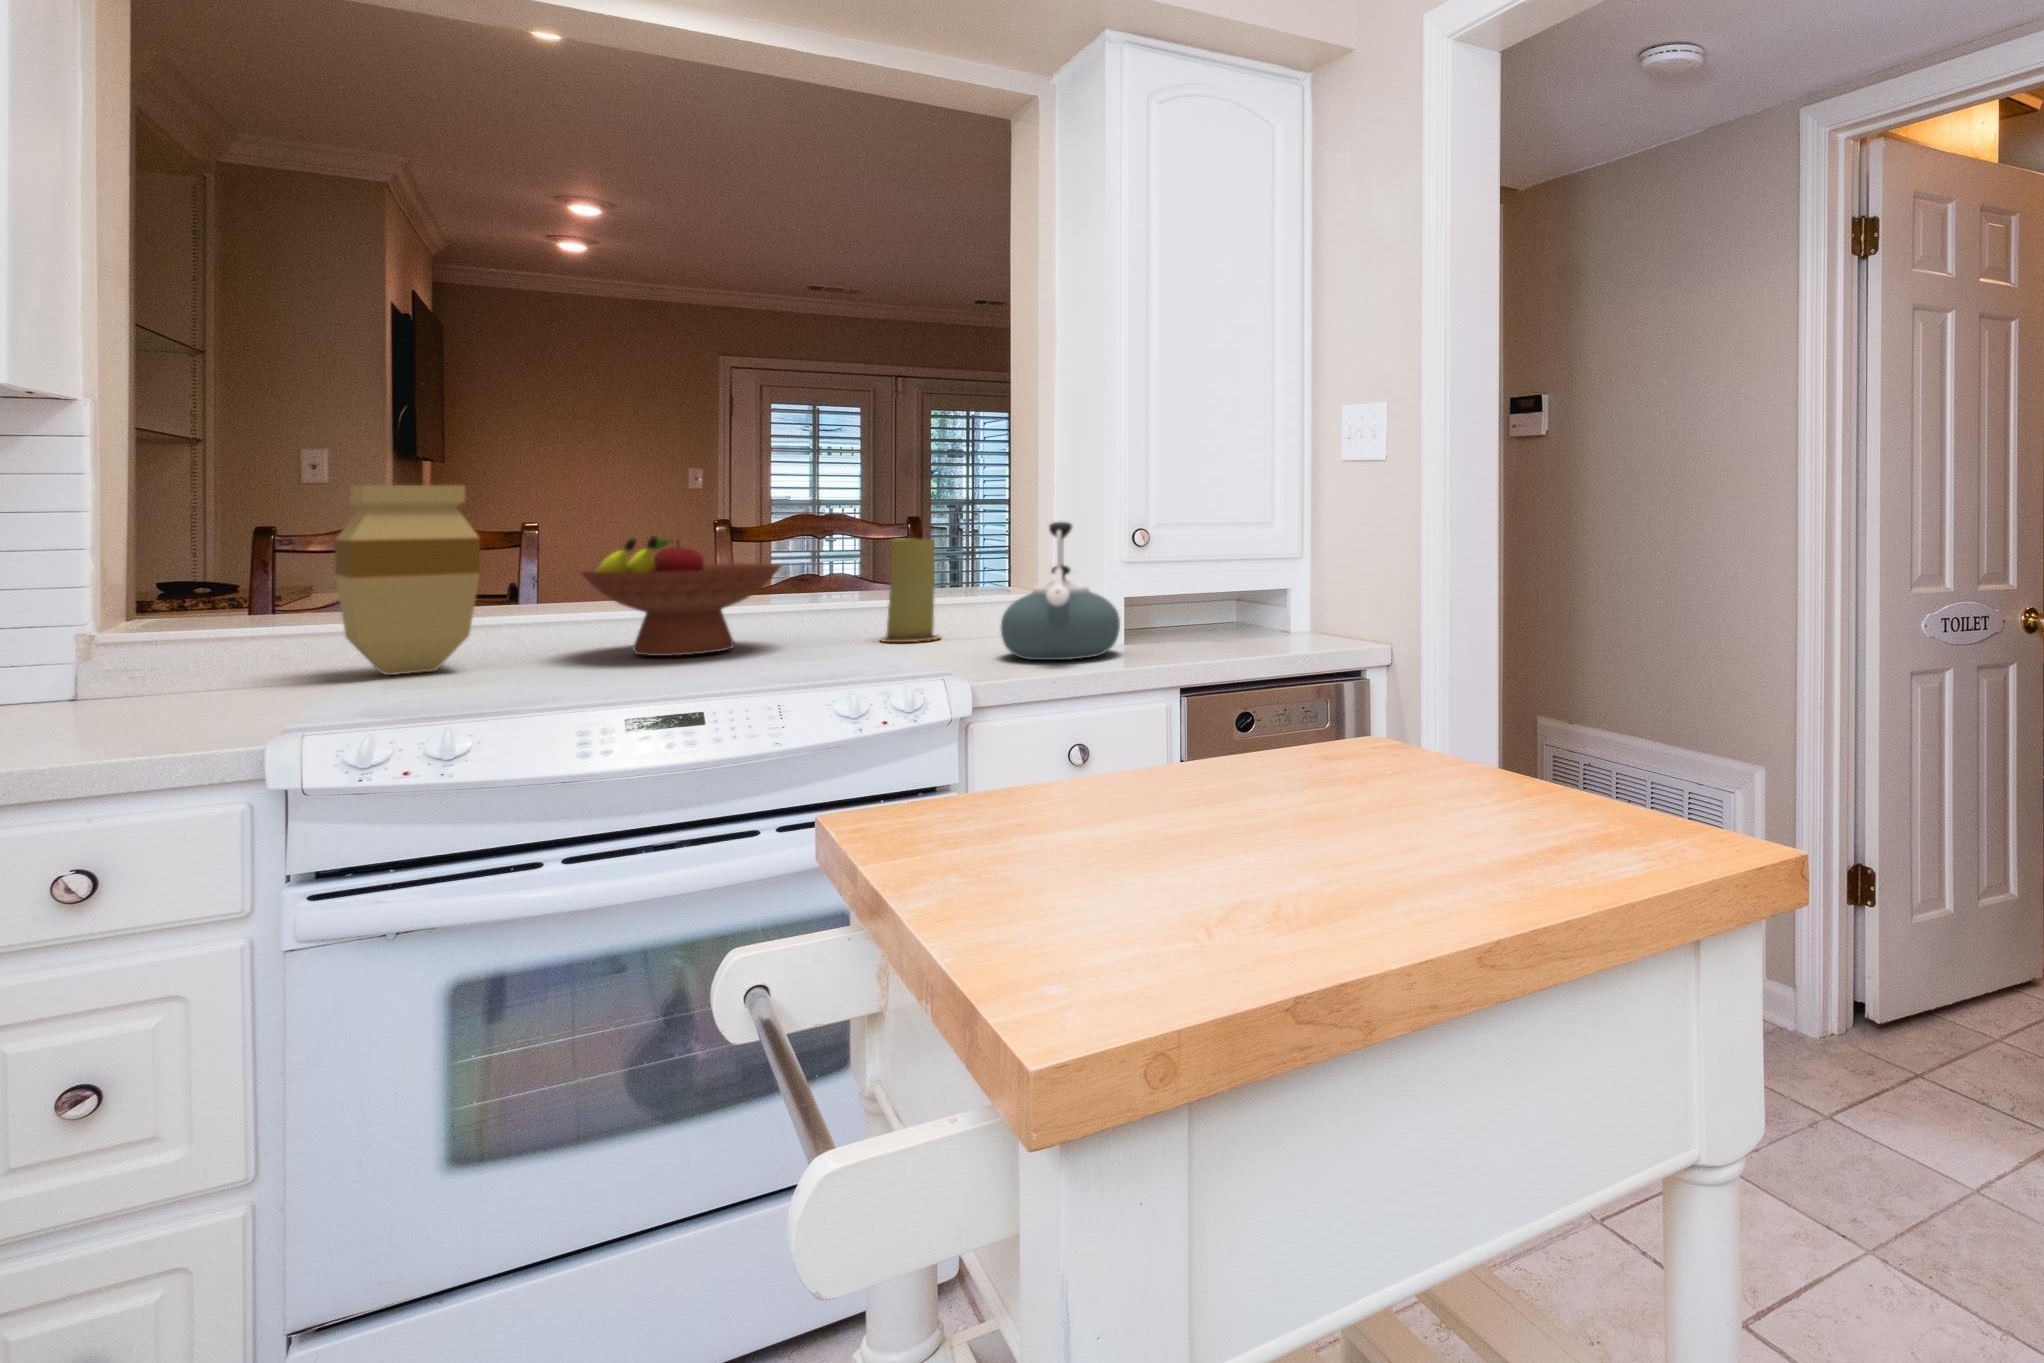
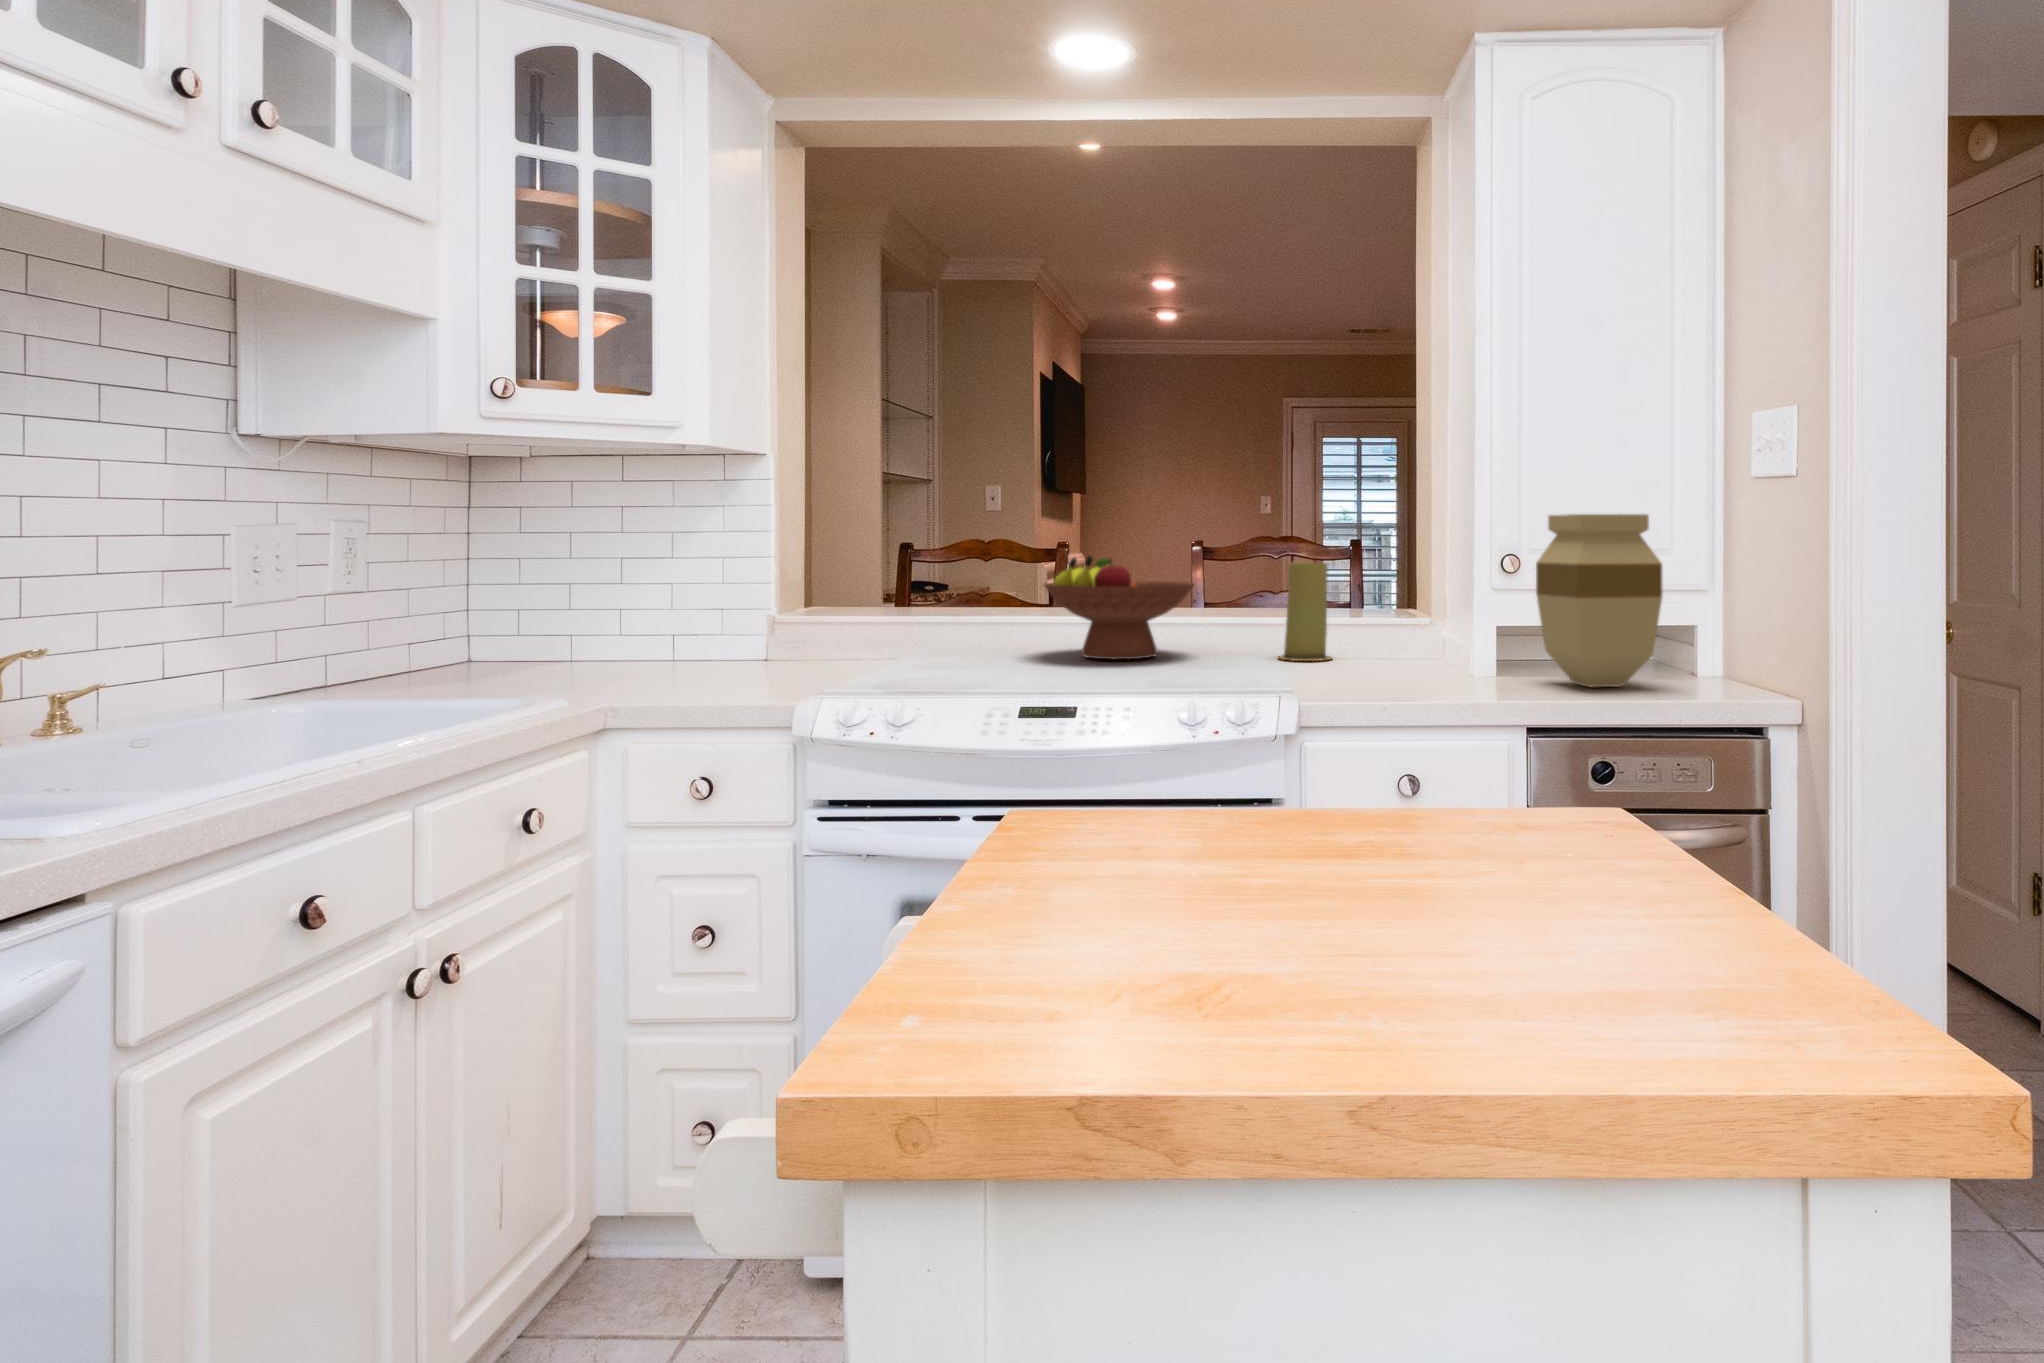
vase: present [335,485,480,675] -> present [1536,514,1662,687]
kettle: present [1001,522,1120,660] -> none [1359,549,1477,688]

